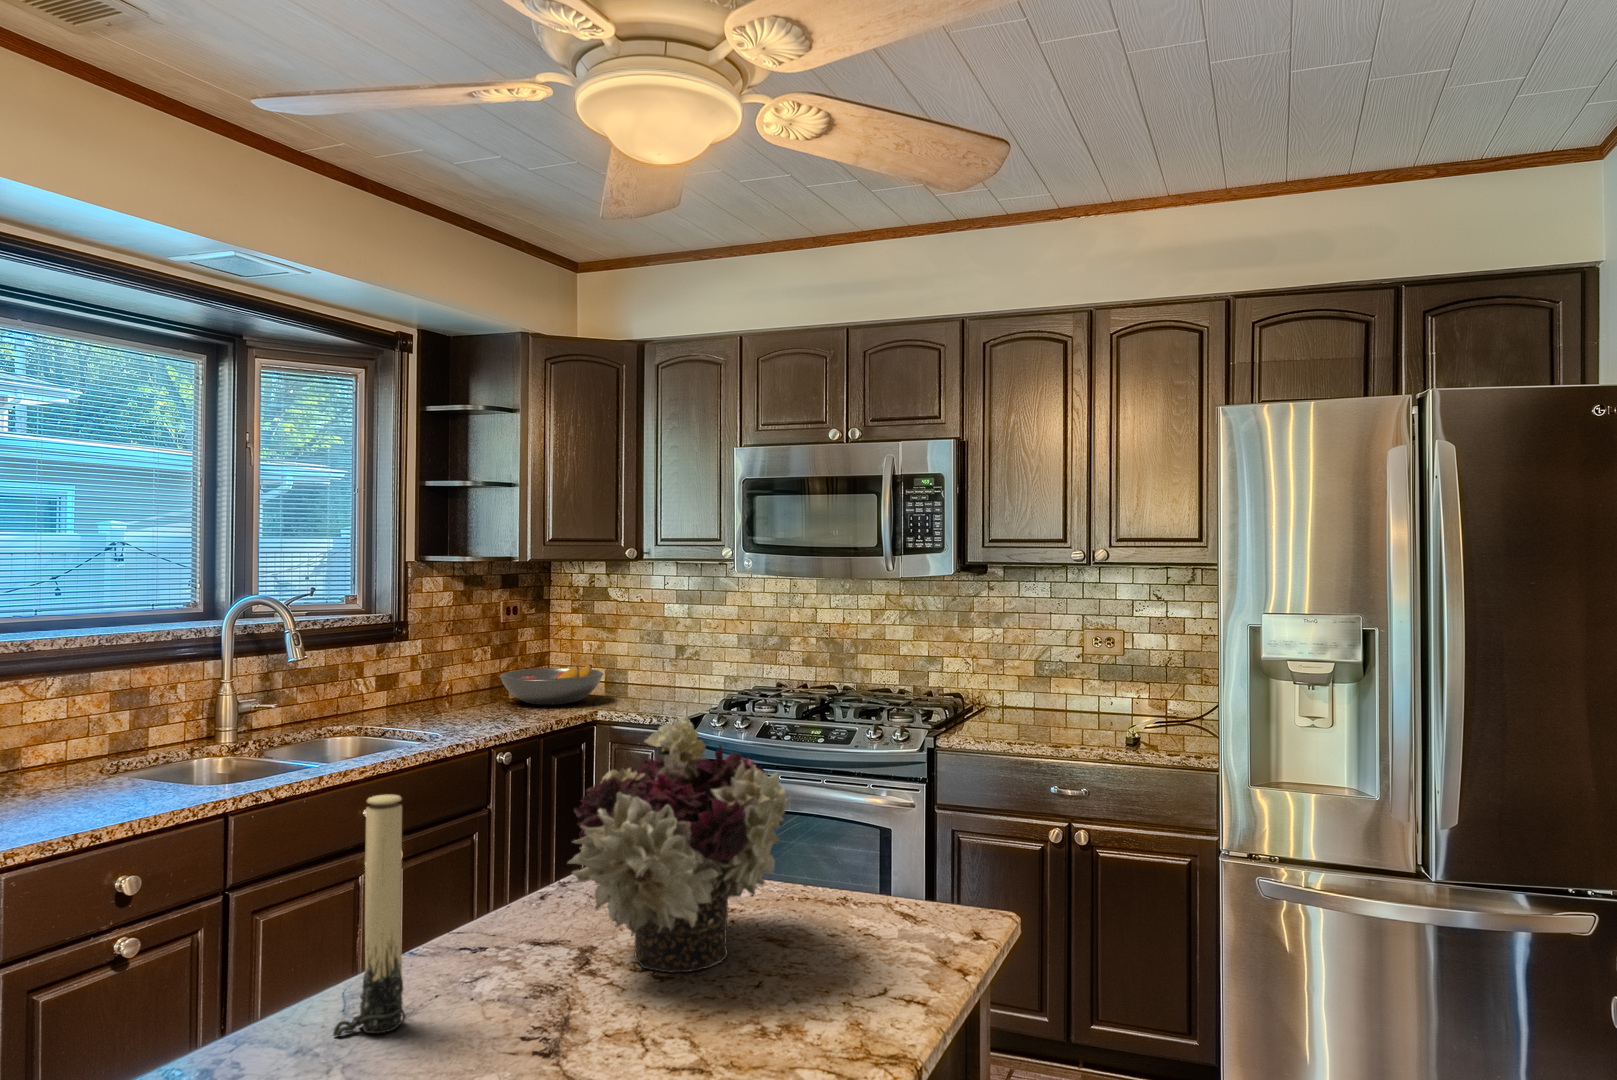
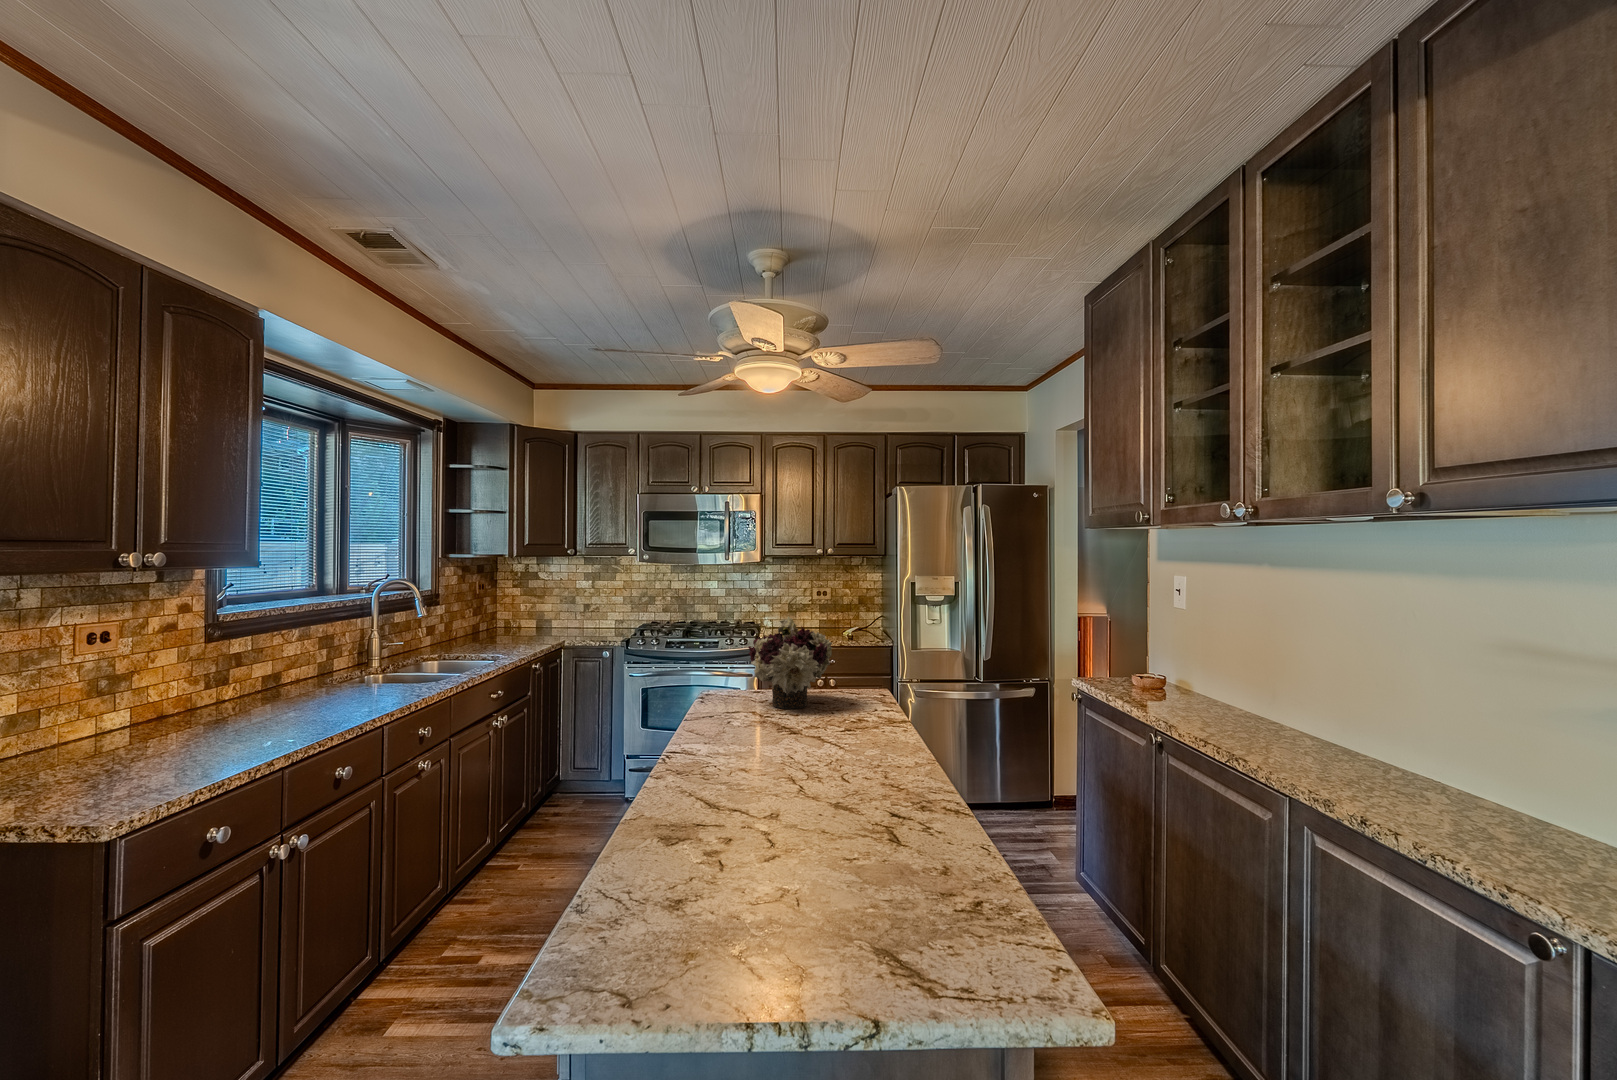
fruit bowl: present [500,664,604,705] -> none [494,616,557,640]
candle: present [333,795,406,1037] -> none [717,644,737,731]

